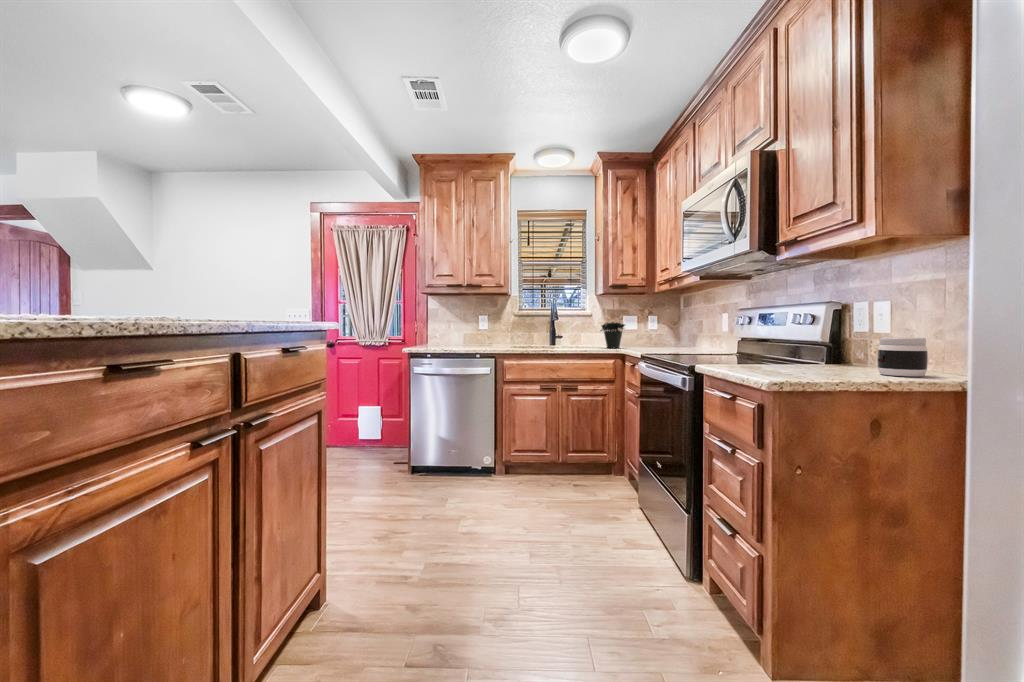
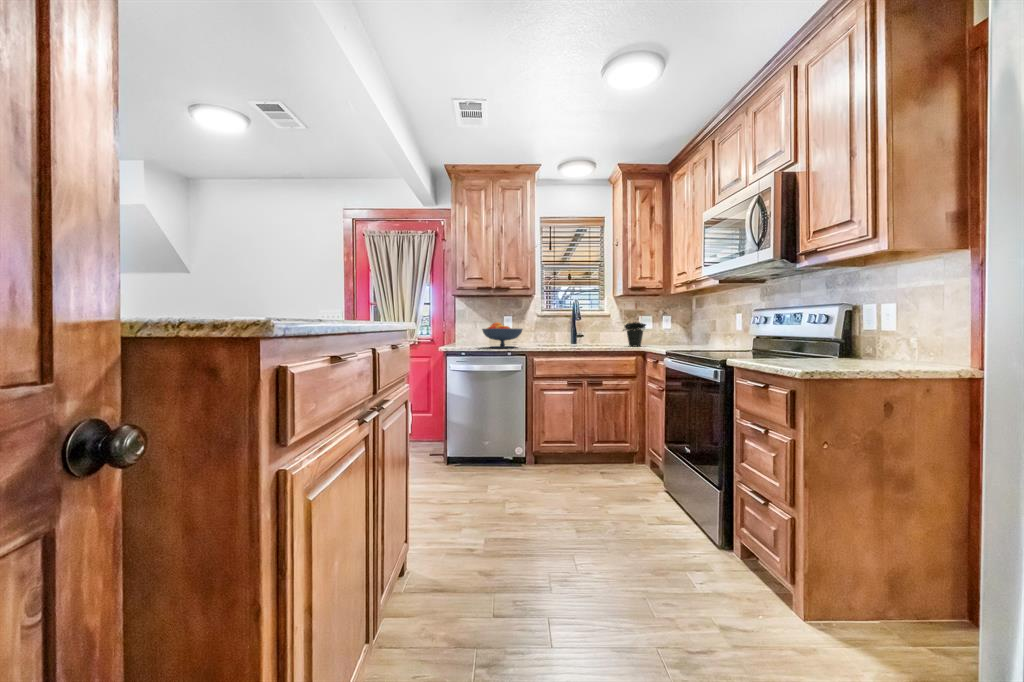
fruit bowl: none [448,322,492,350] -> present [482,322,522,348]
jar: present [877,337,928,377] -> none [888,334,929,367]

